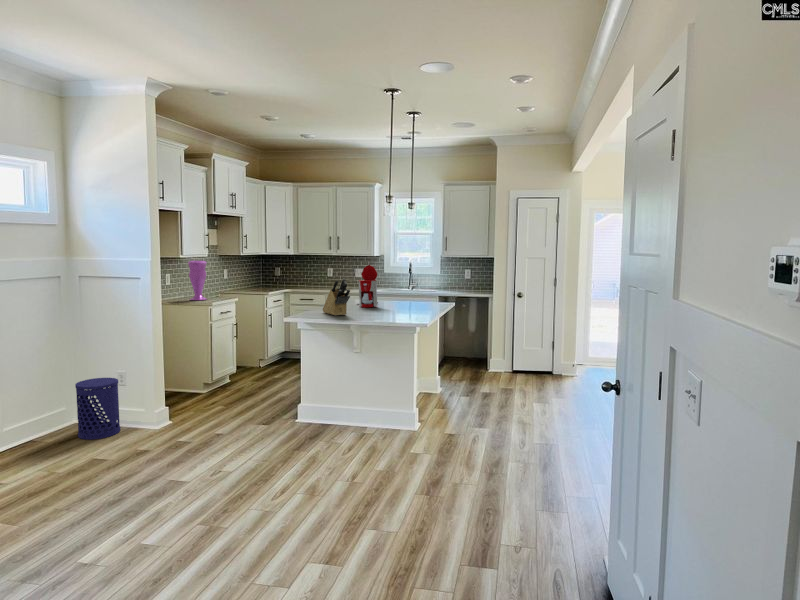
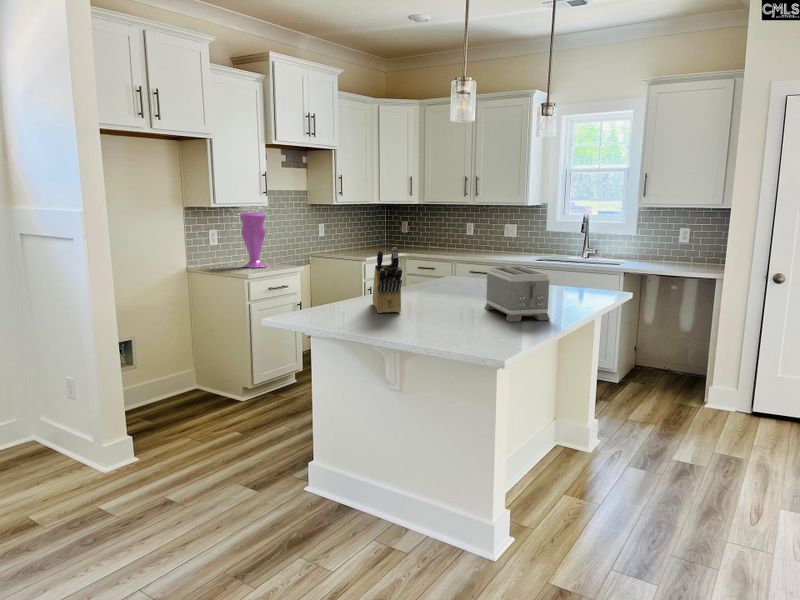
coffee maker: present [357,265,378,307] -> none [455,221,495,294]
toaster: none [386,288,425,316] -> present [485,266,550,322]
waste bin: present [75,378,120,439] -> none [18,379,88,469]

